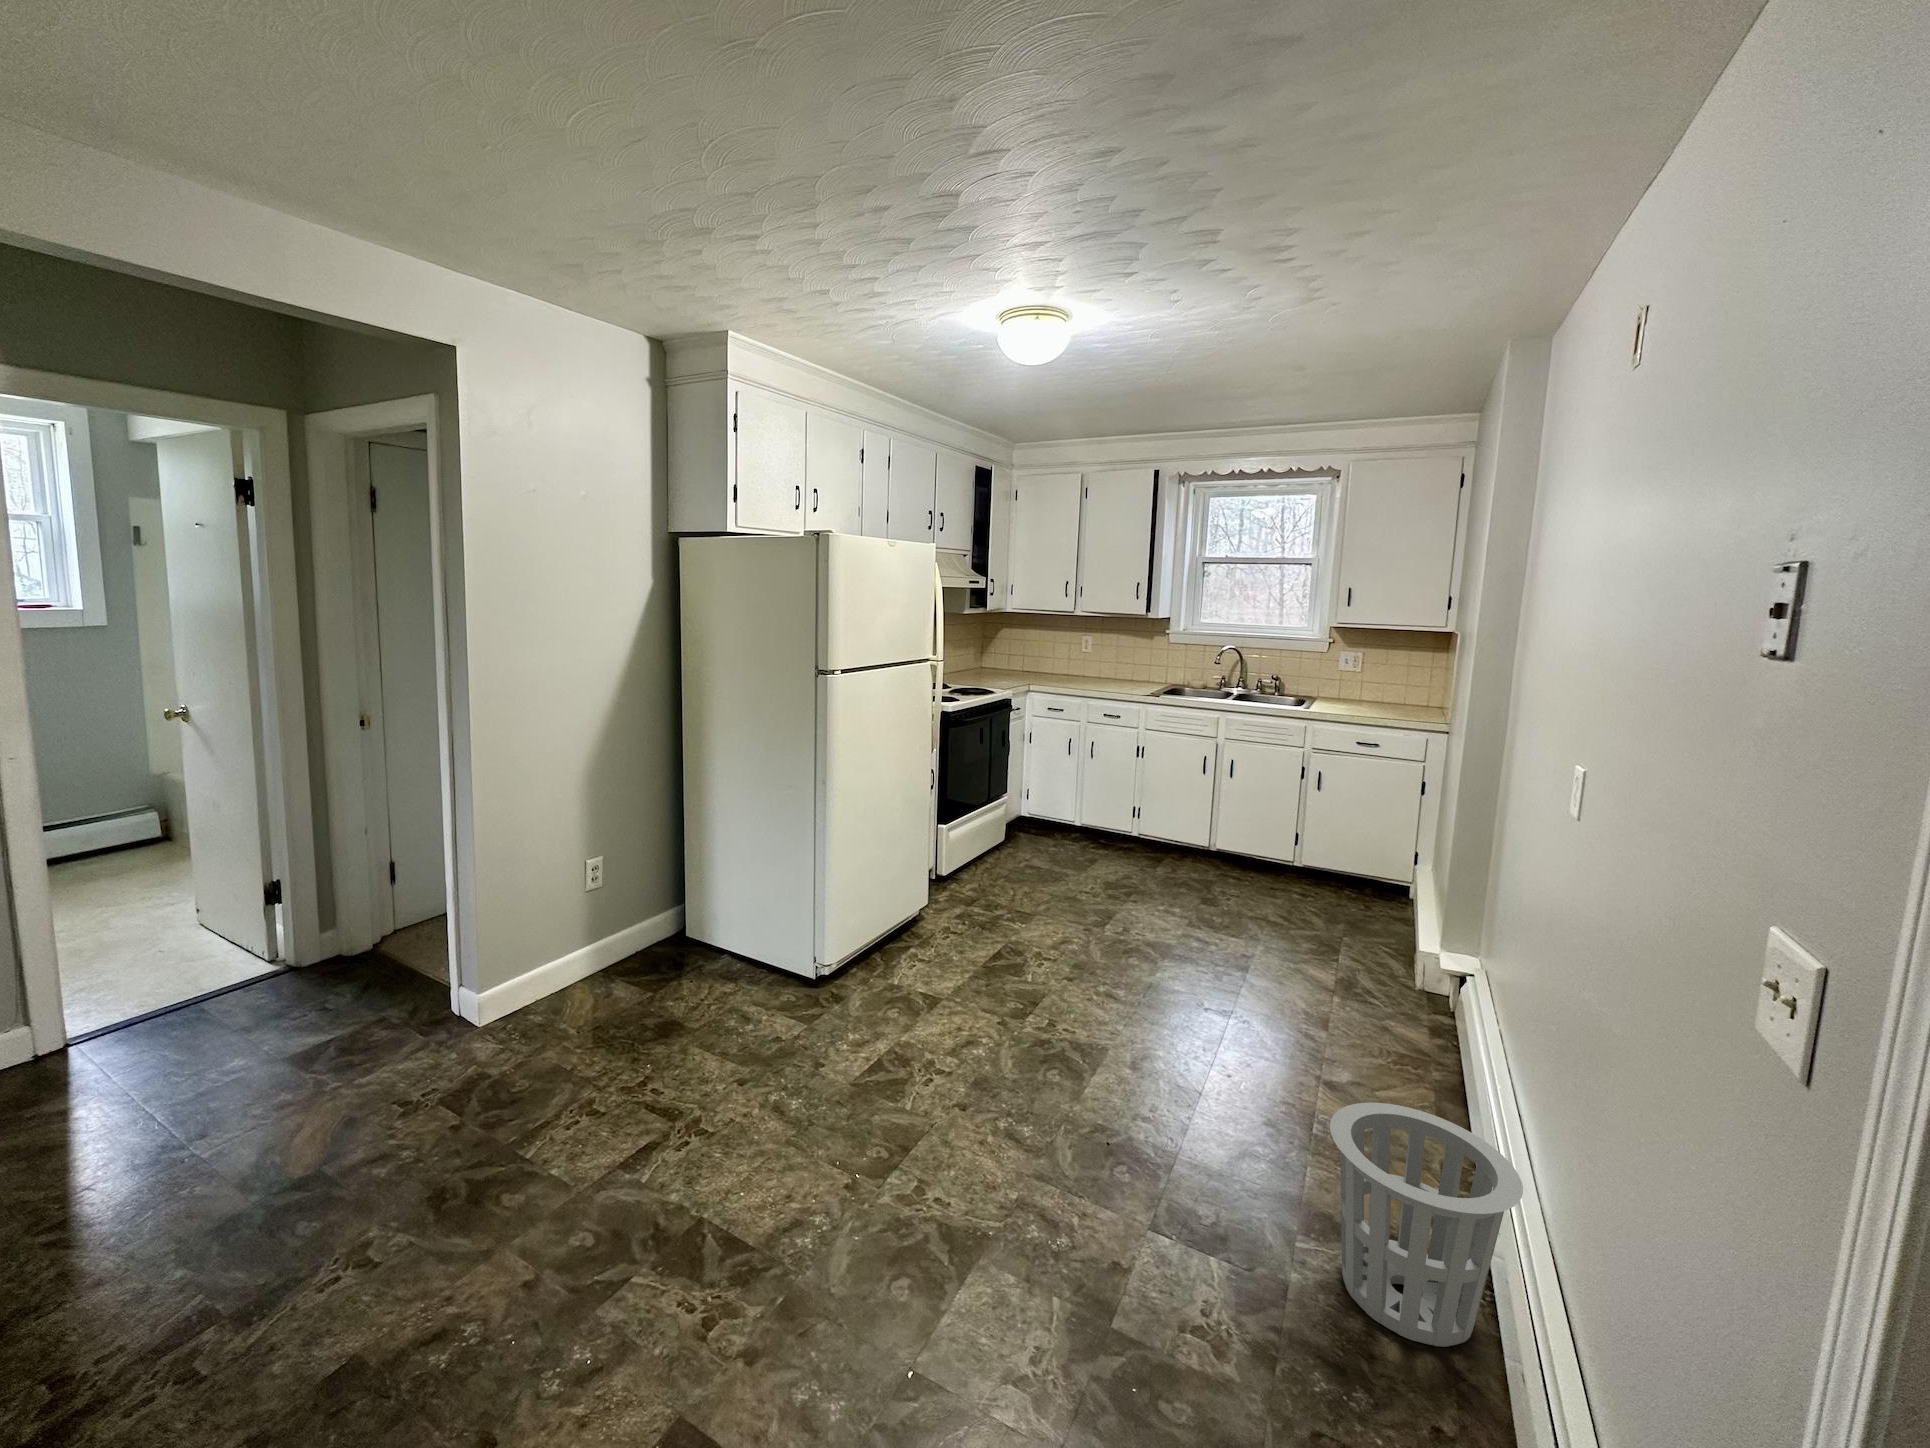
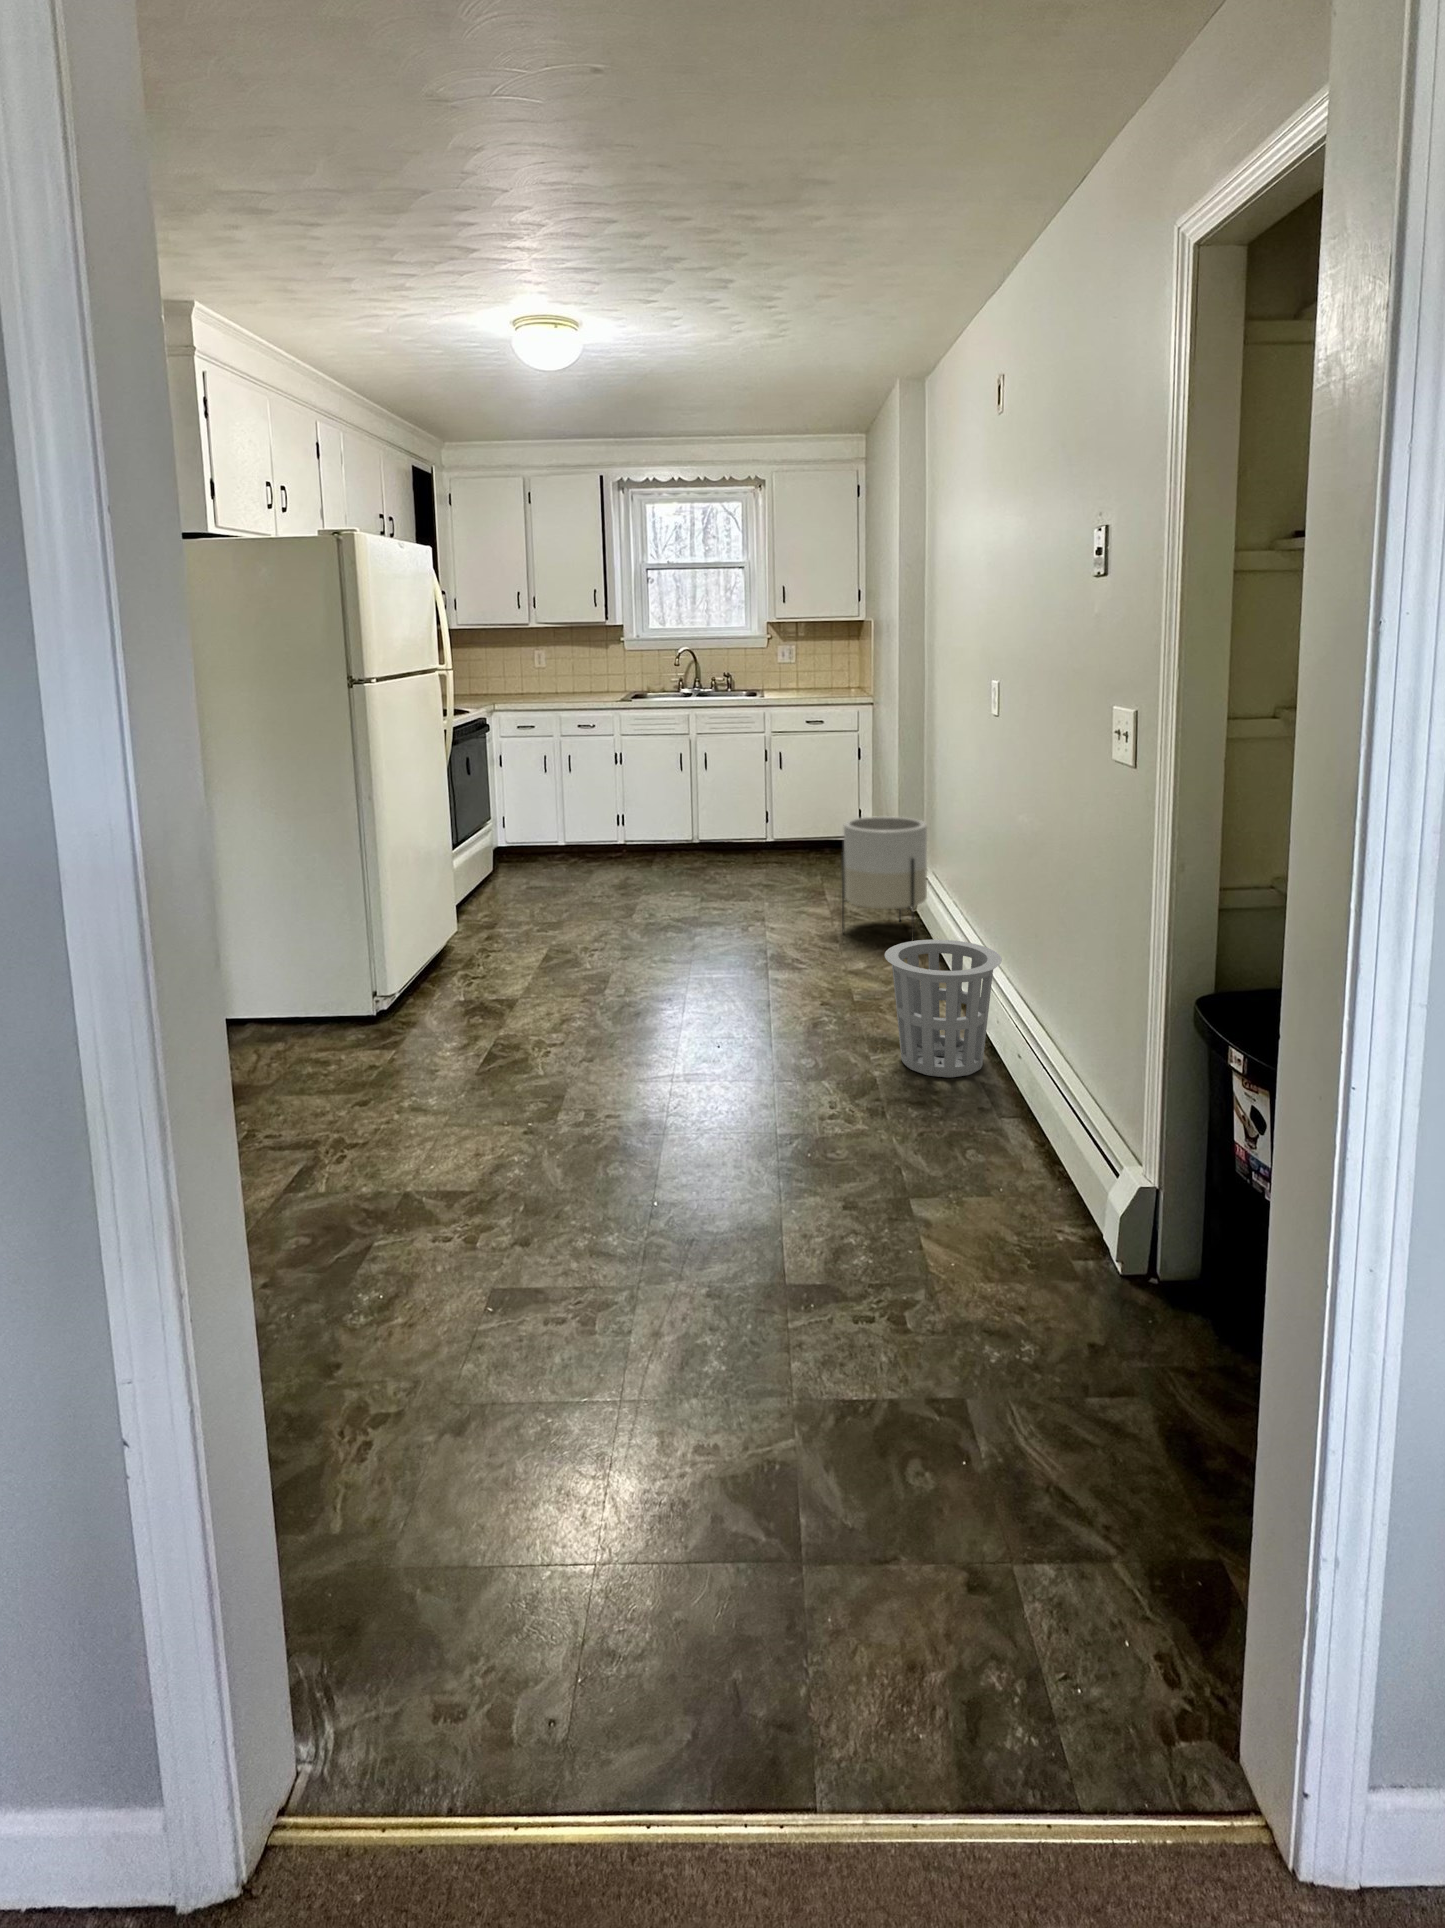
planter: none [1342,878,1476,1056] -> present [841,816,927,940]

